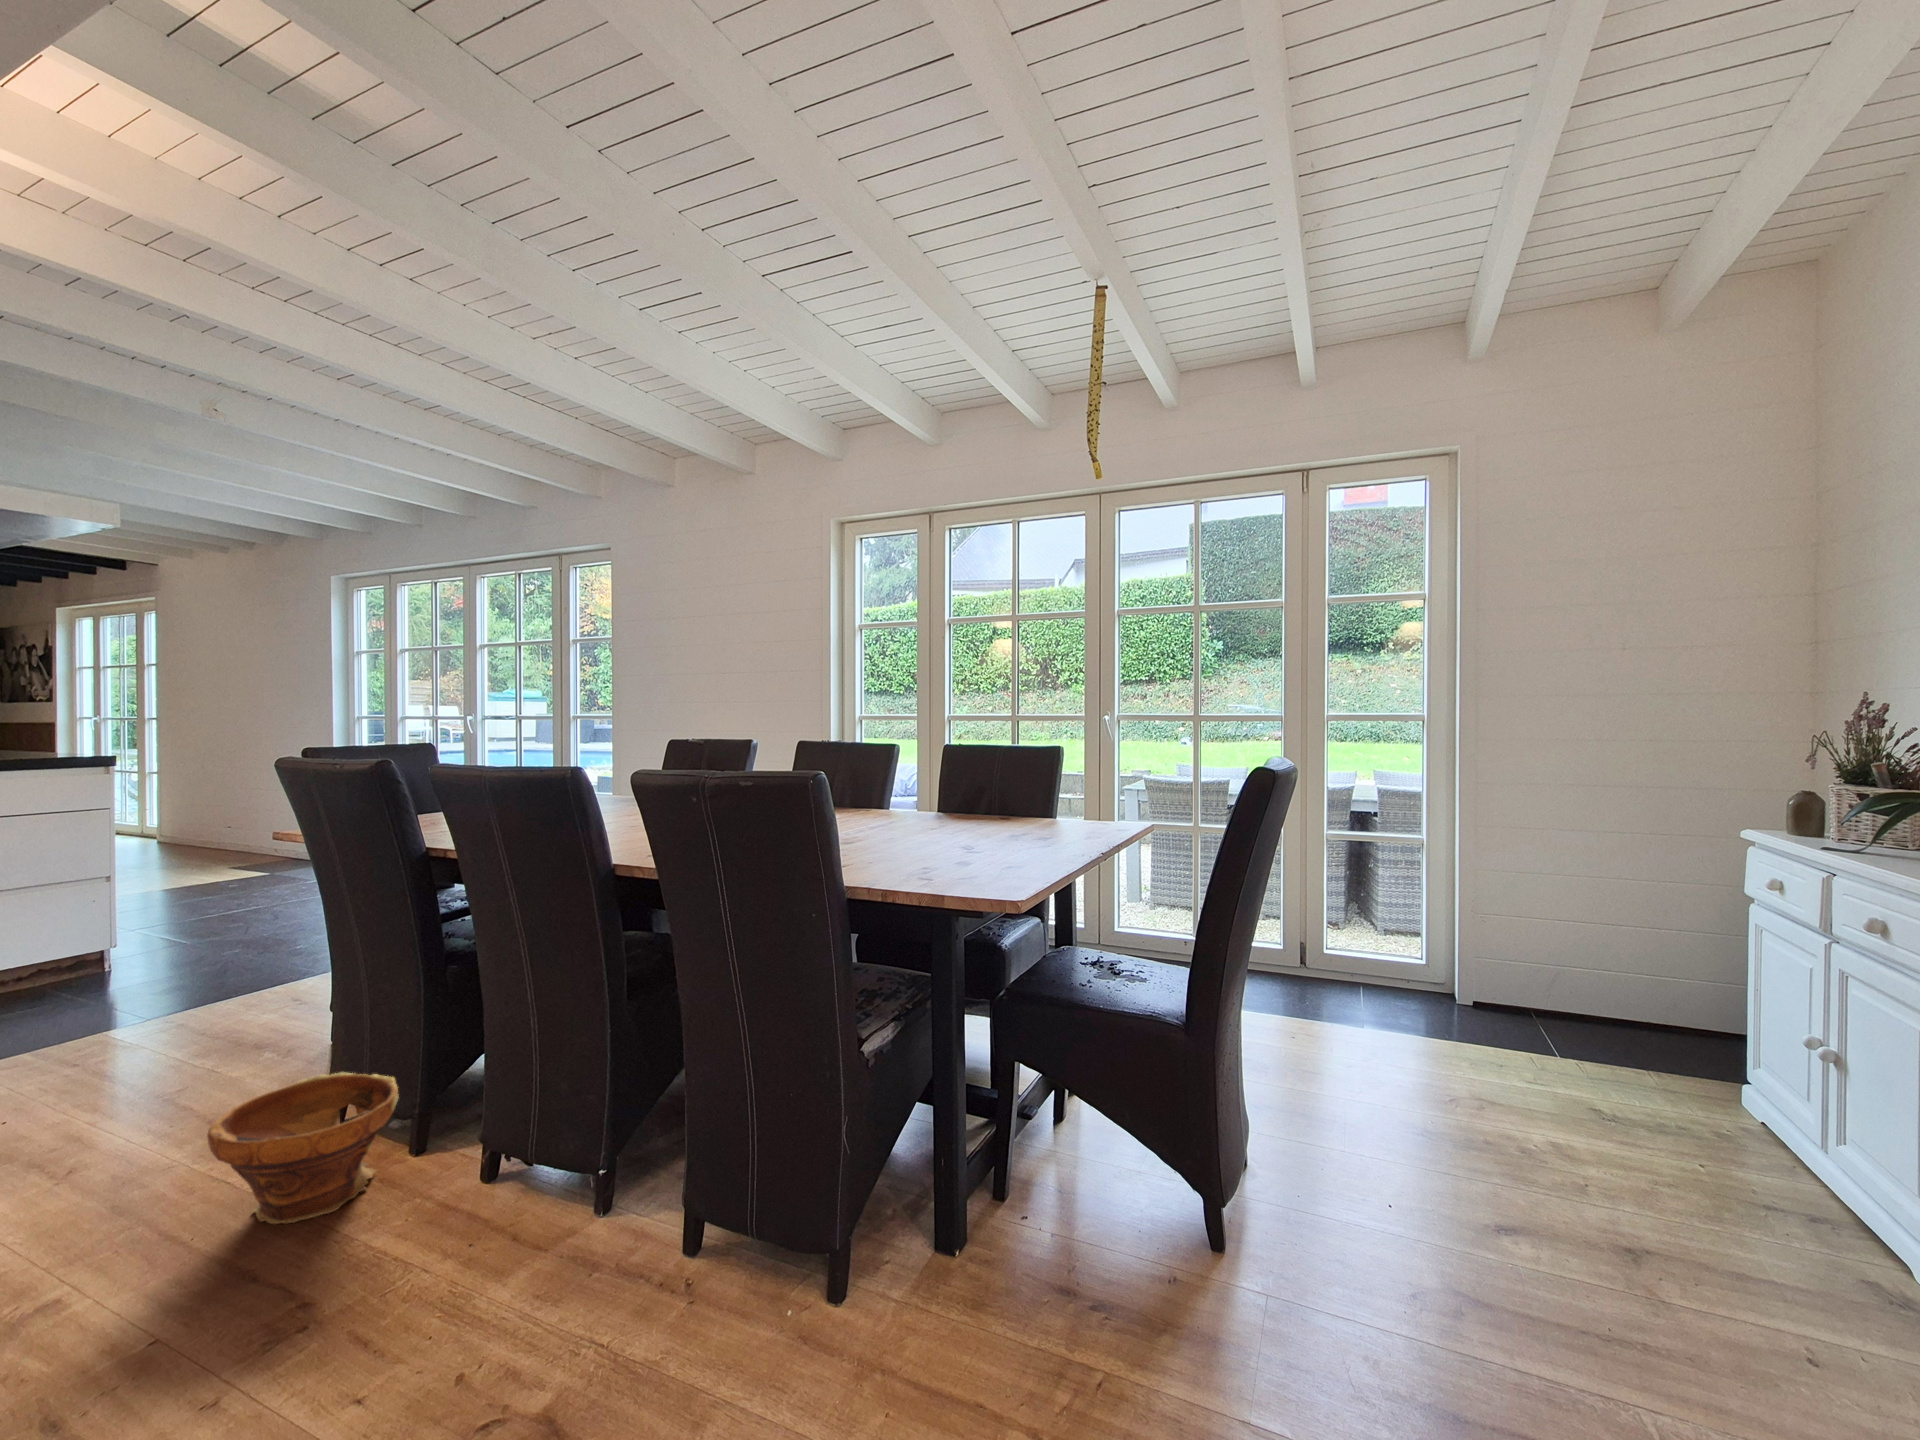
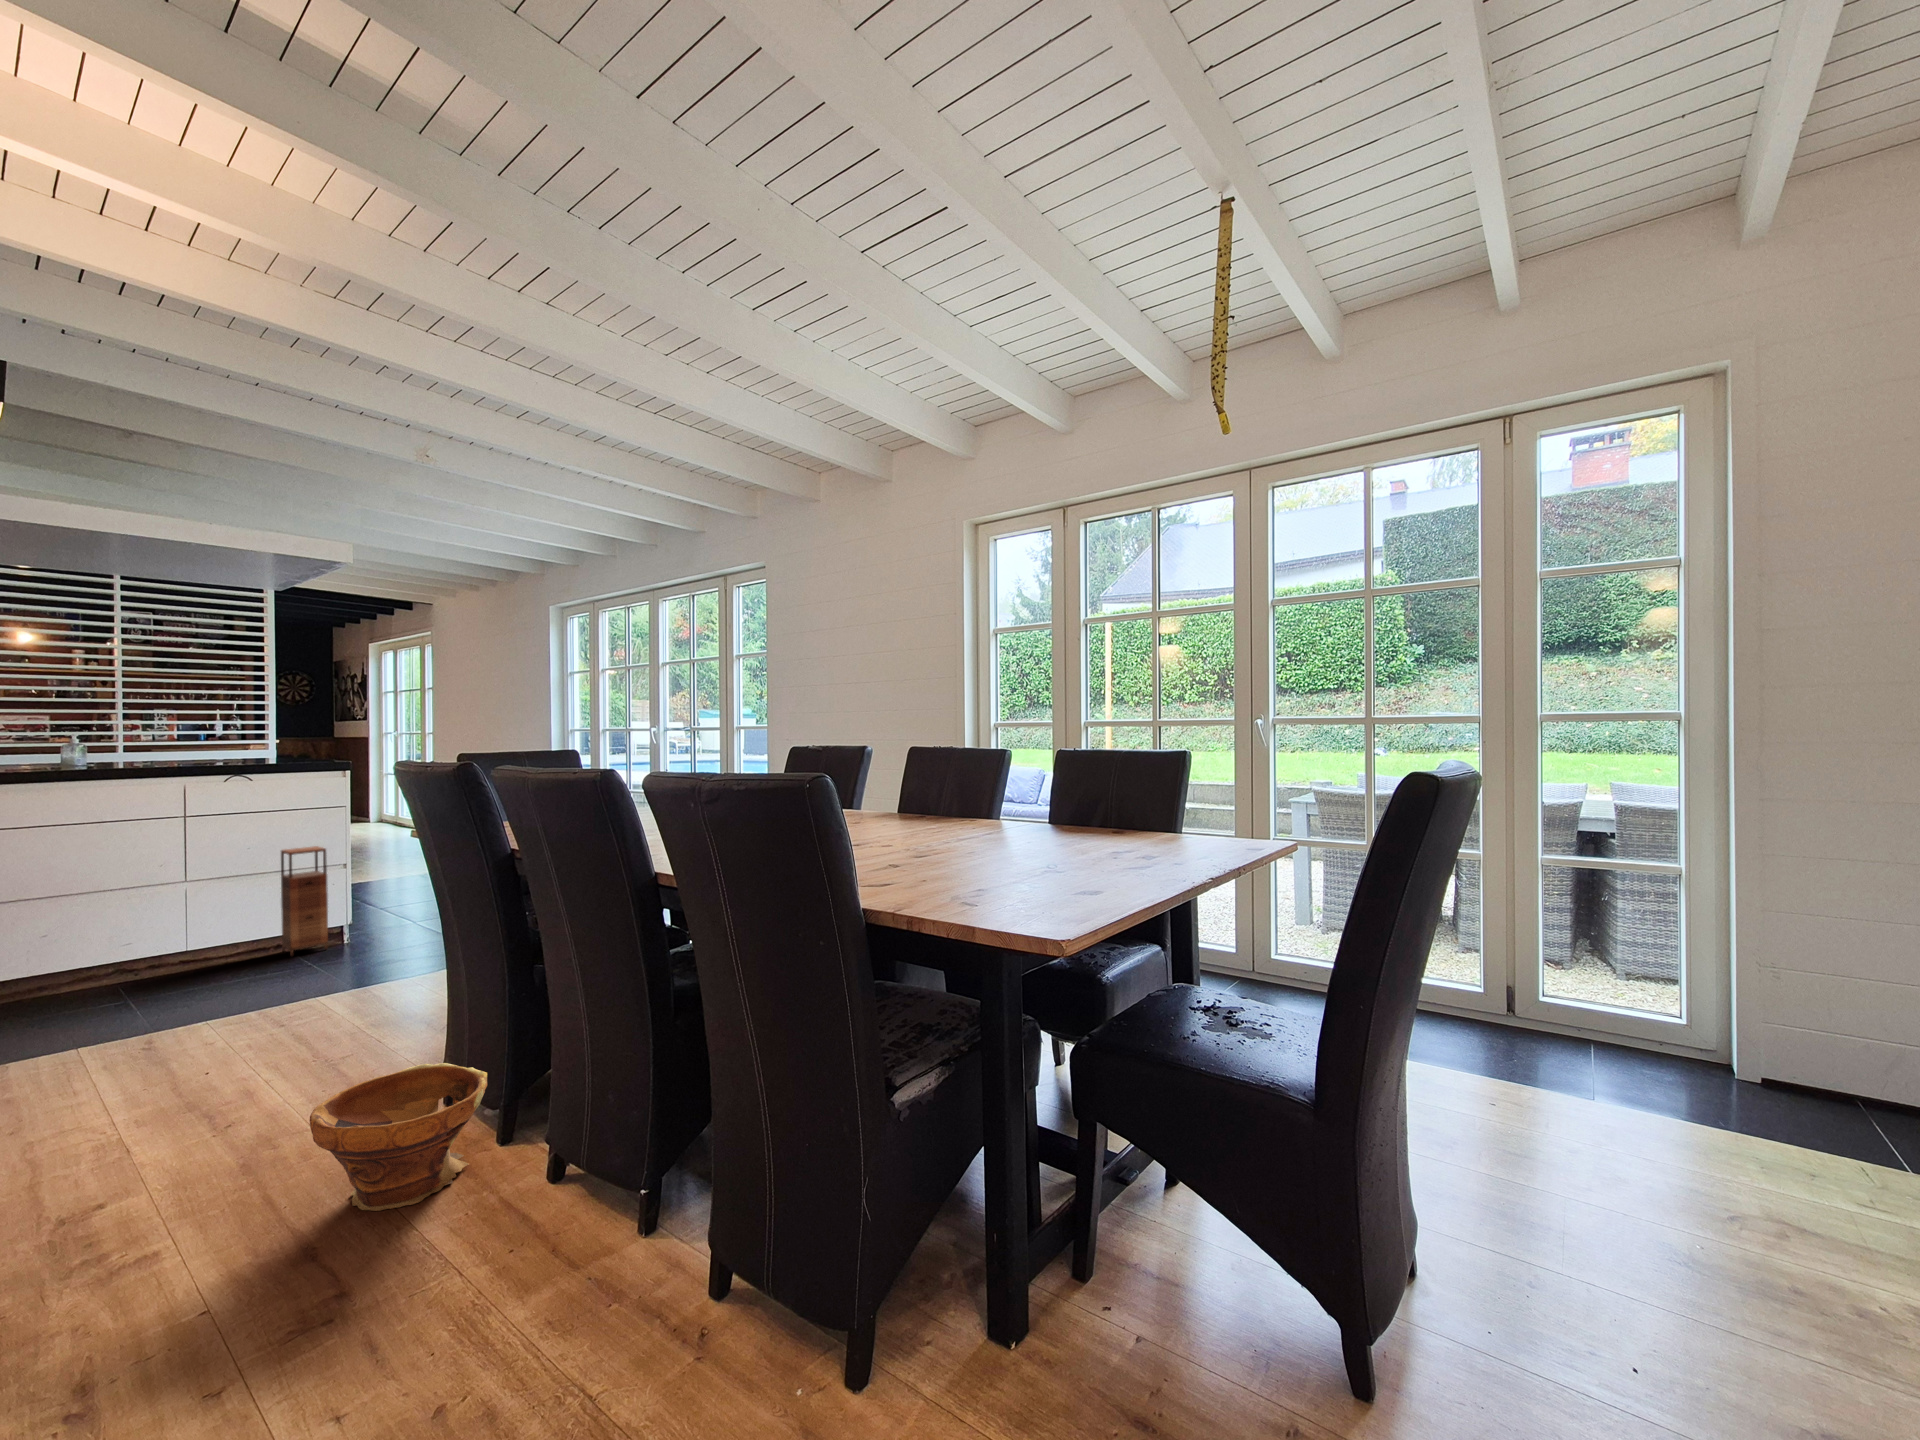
storage cabinet: none [19,855,87,983] -> present [281,846,328,956]

